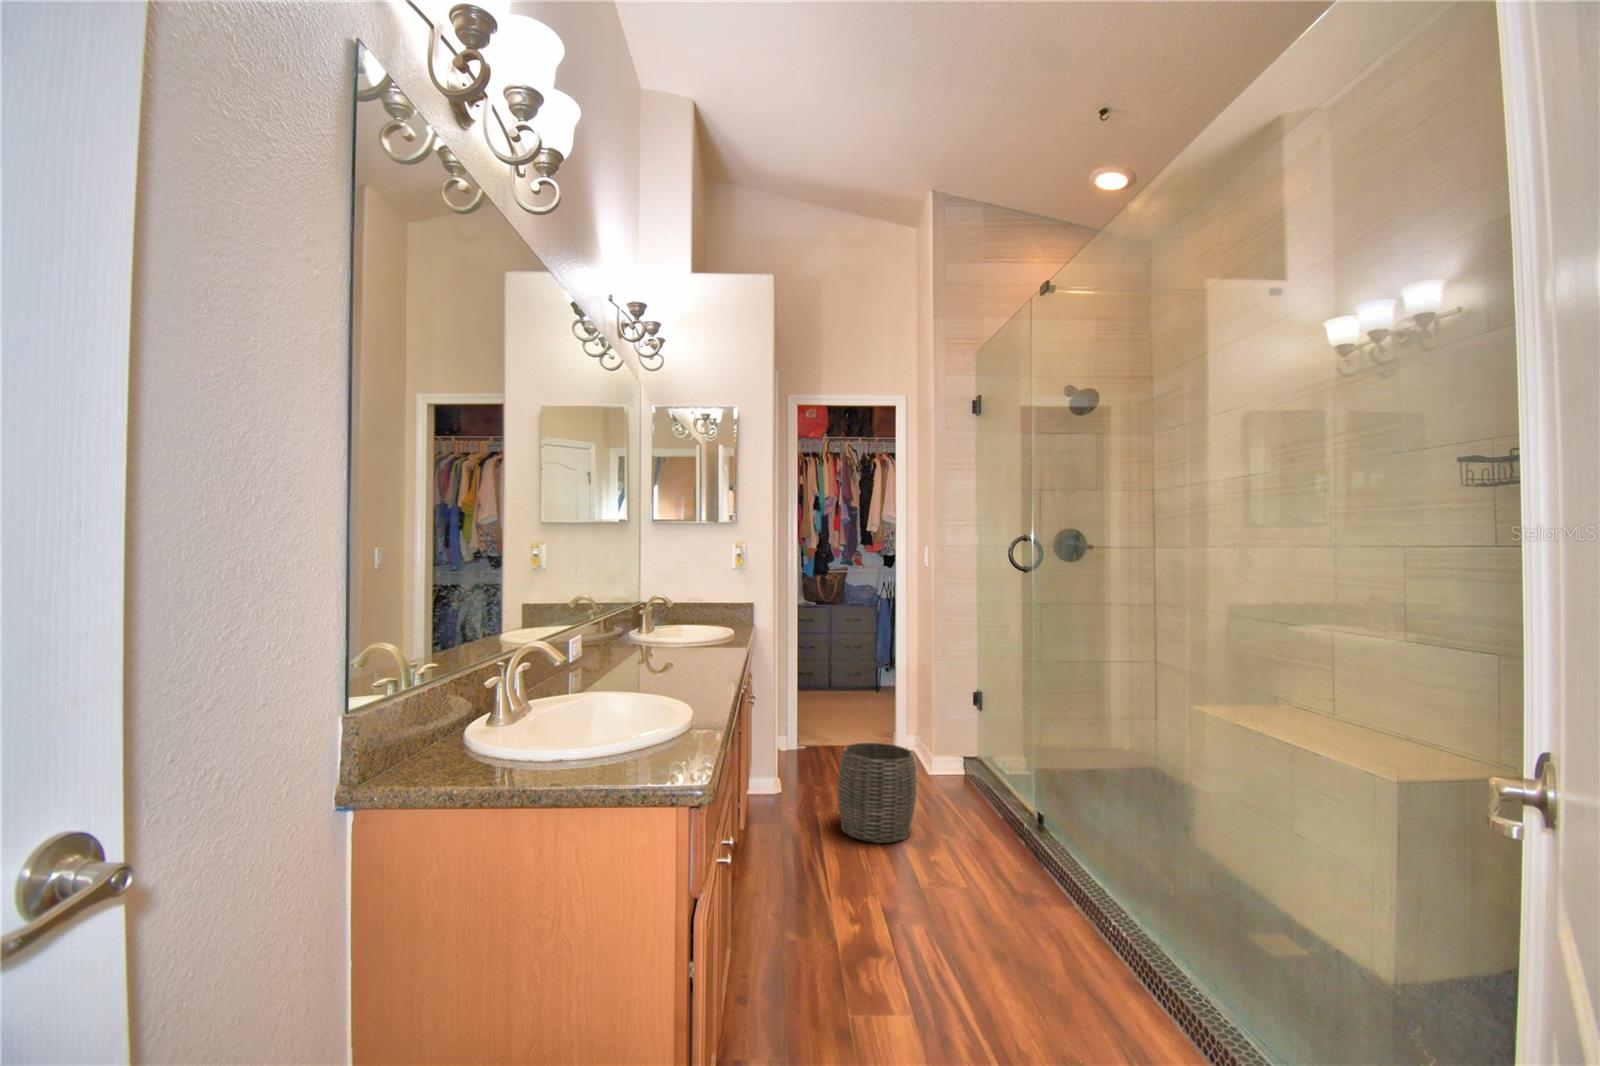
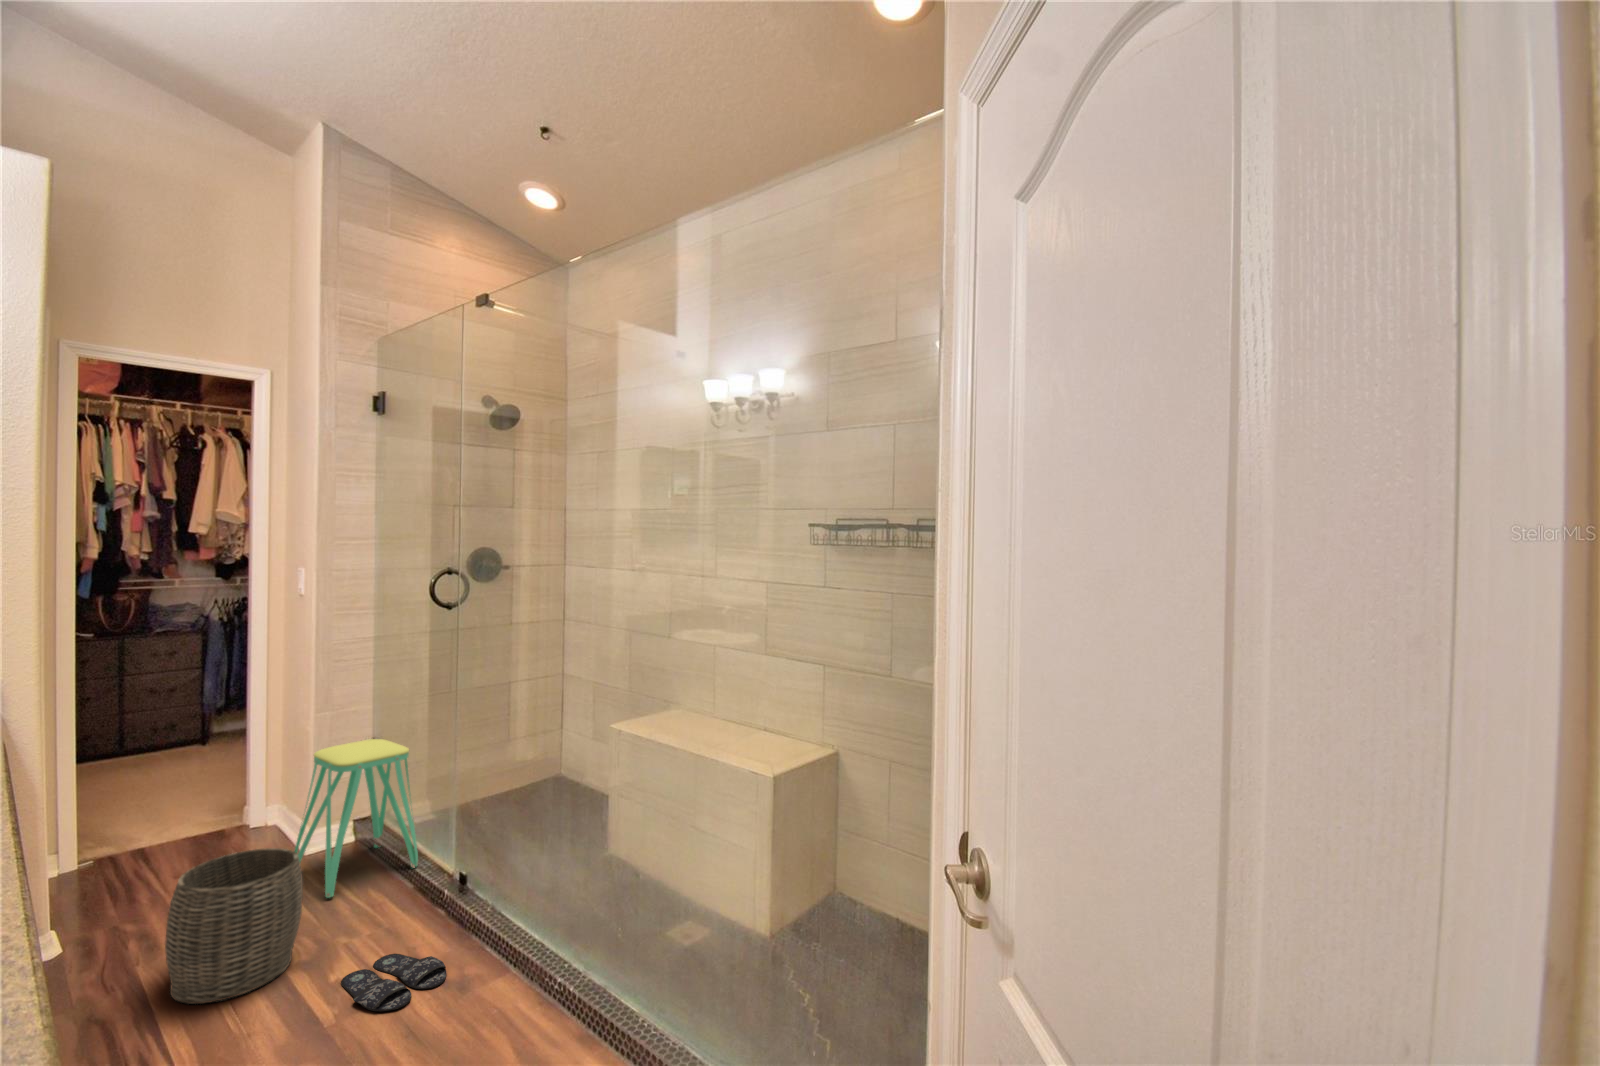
stool: none [917,686,1007,806] -> present [294,739,418,898]
slippers: none [939,855,1016,892] -> present [341,954,447,1011]

